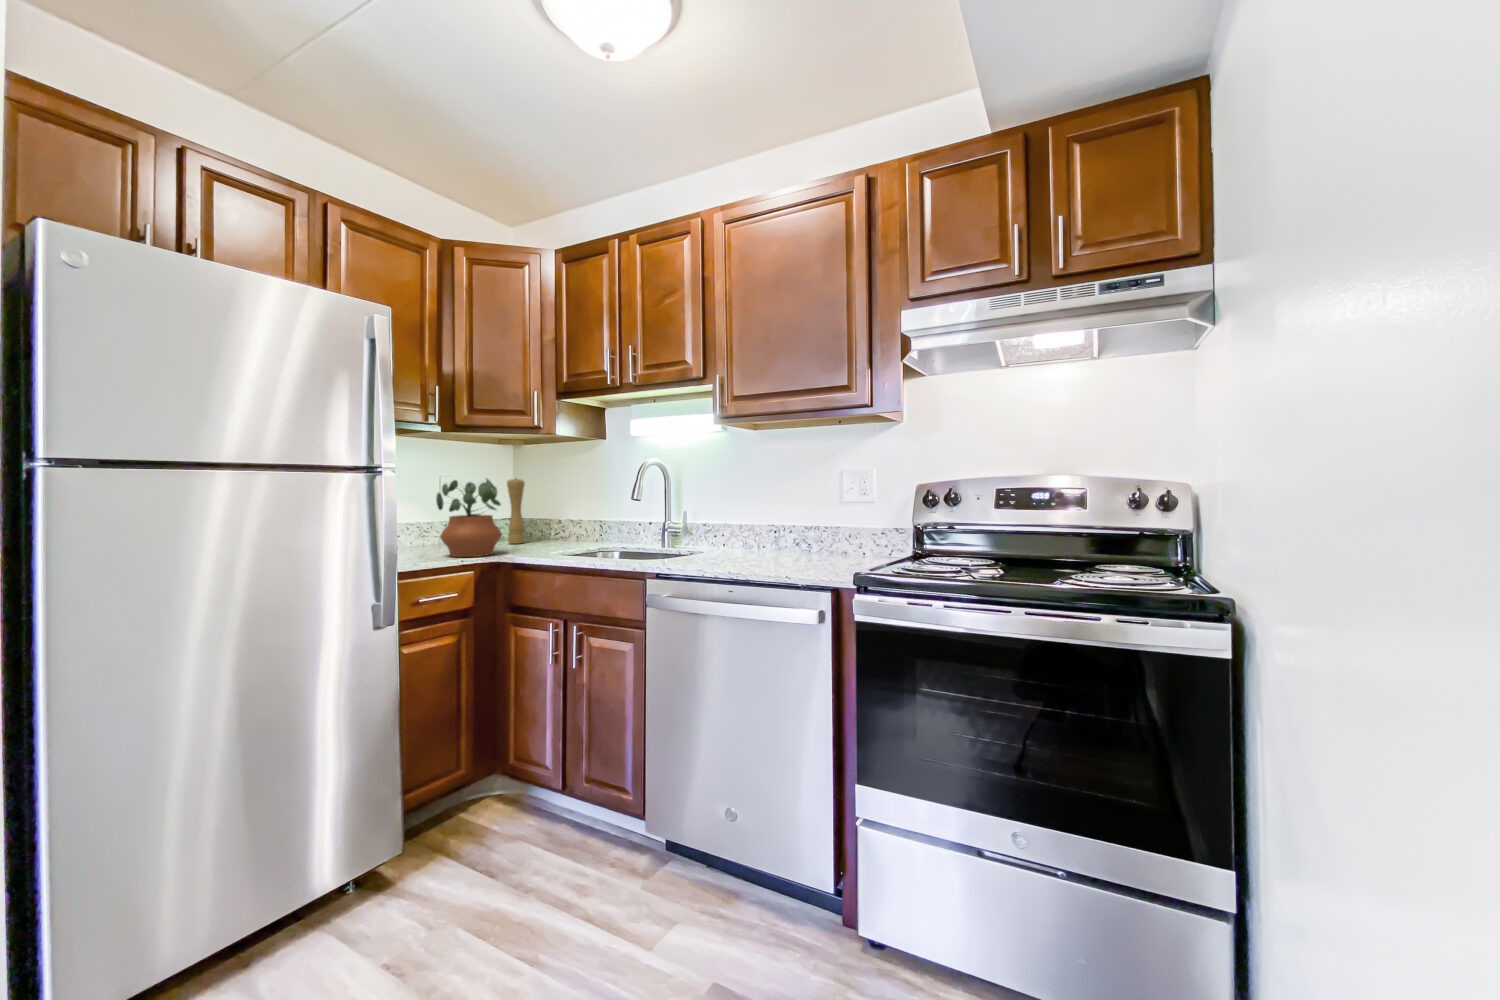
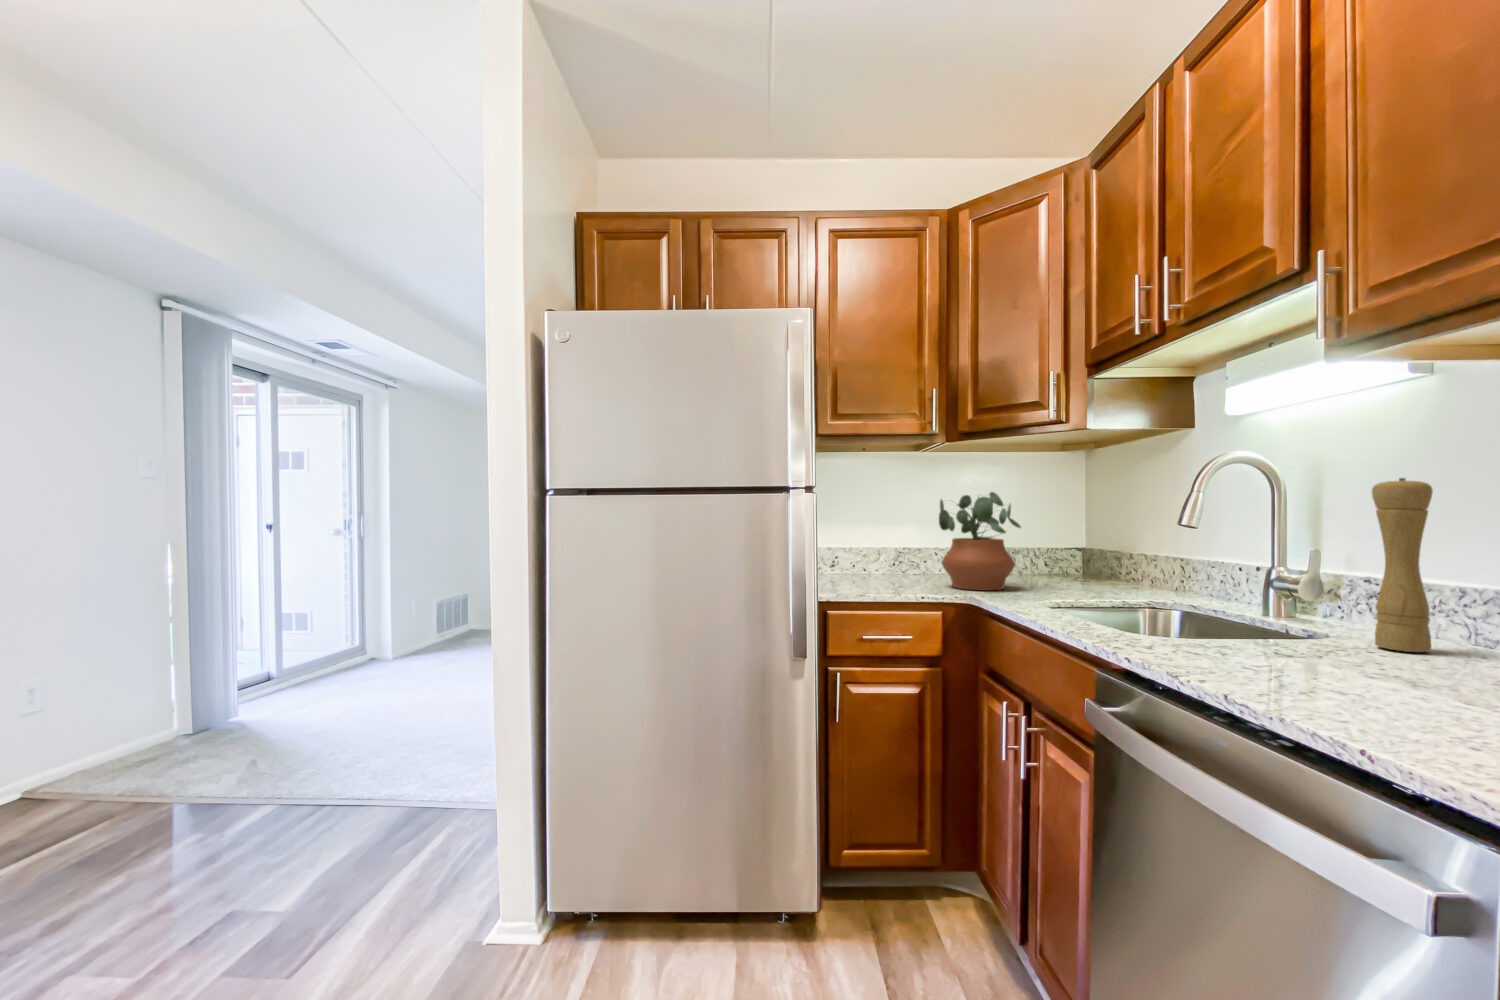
pepper mill: present [507,478,525,544] -> present [1372,478,1433,652]

